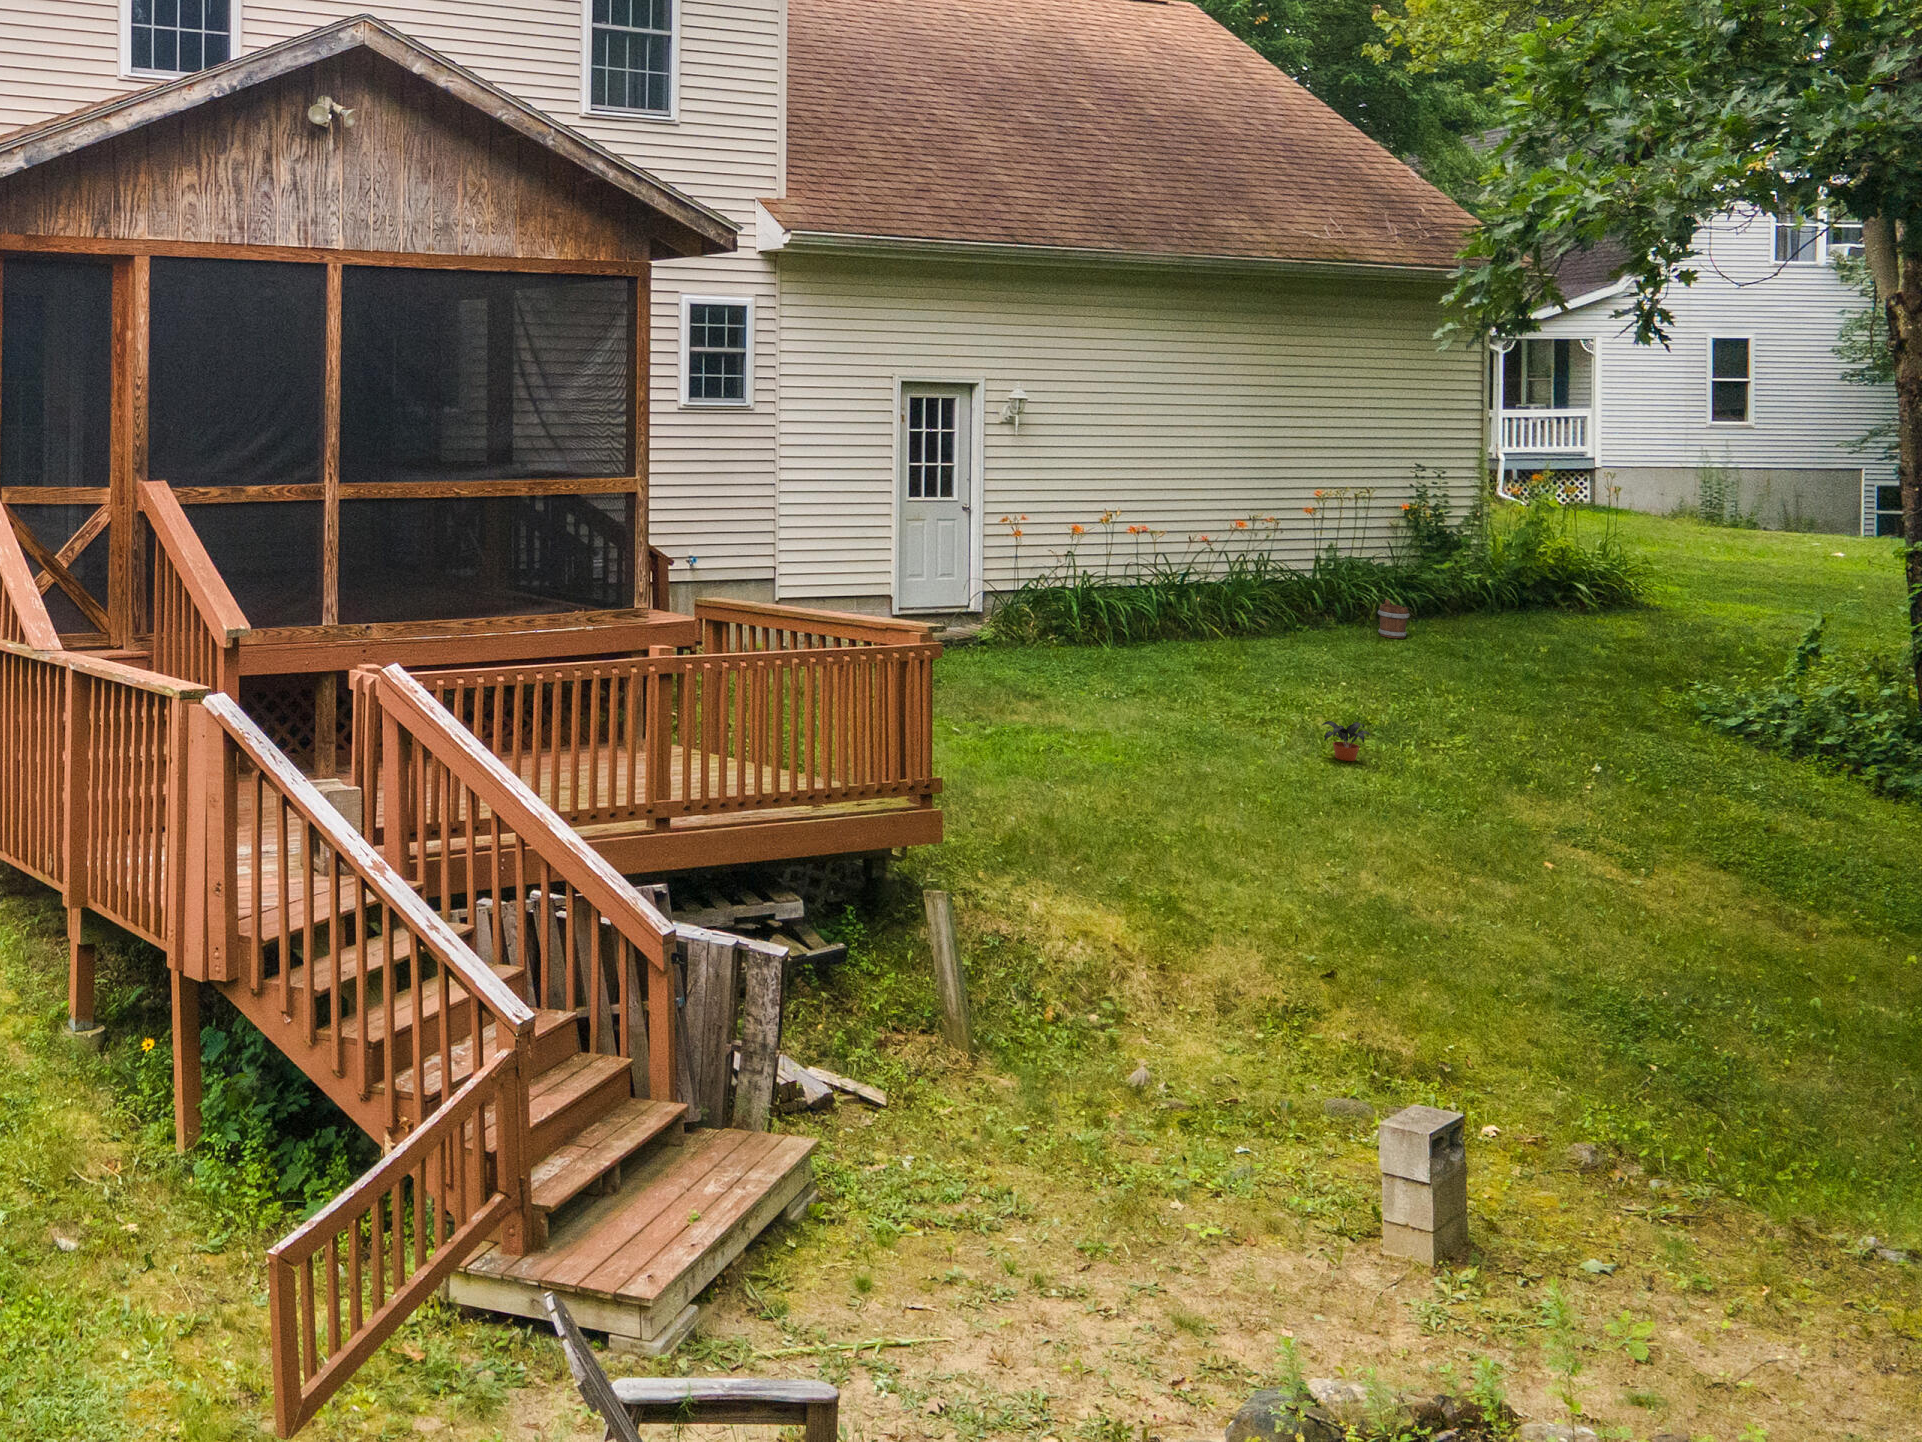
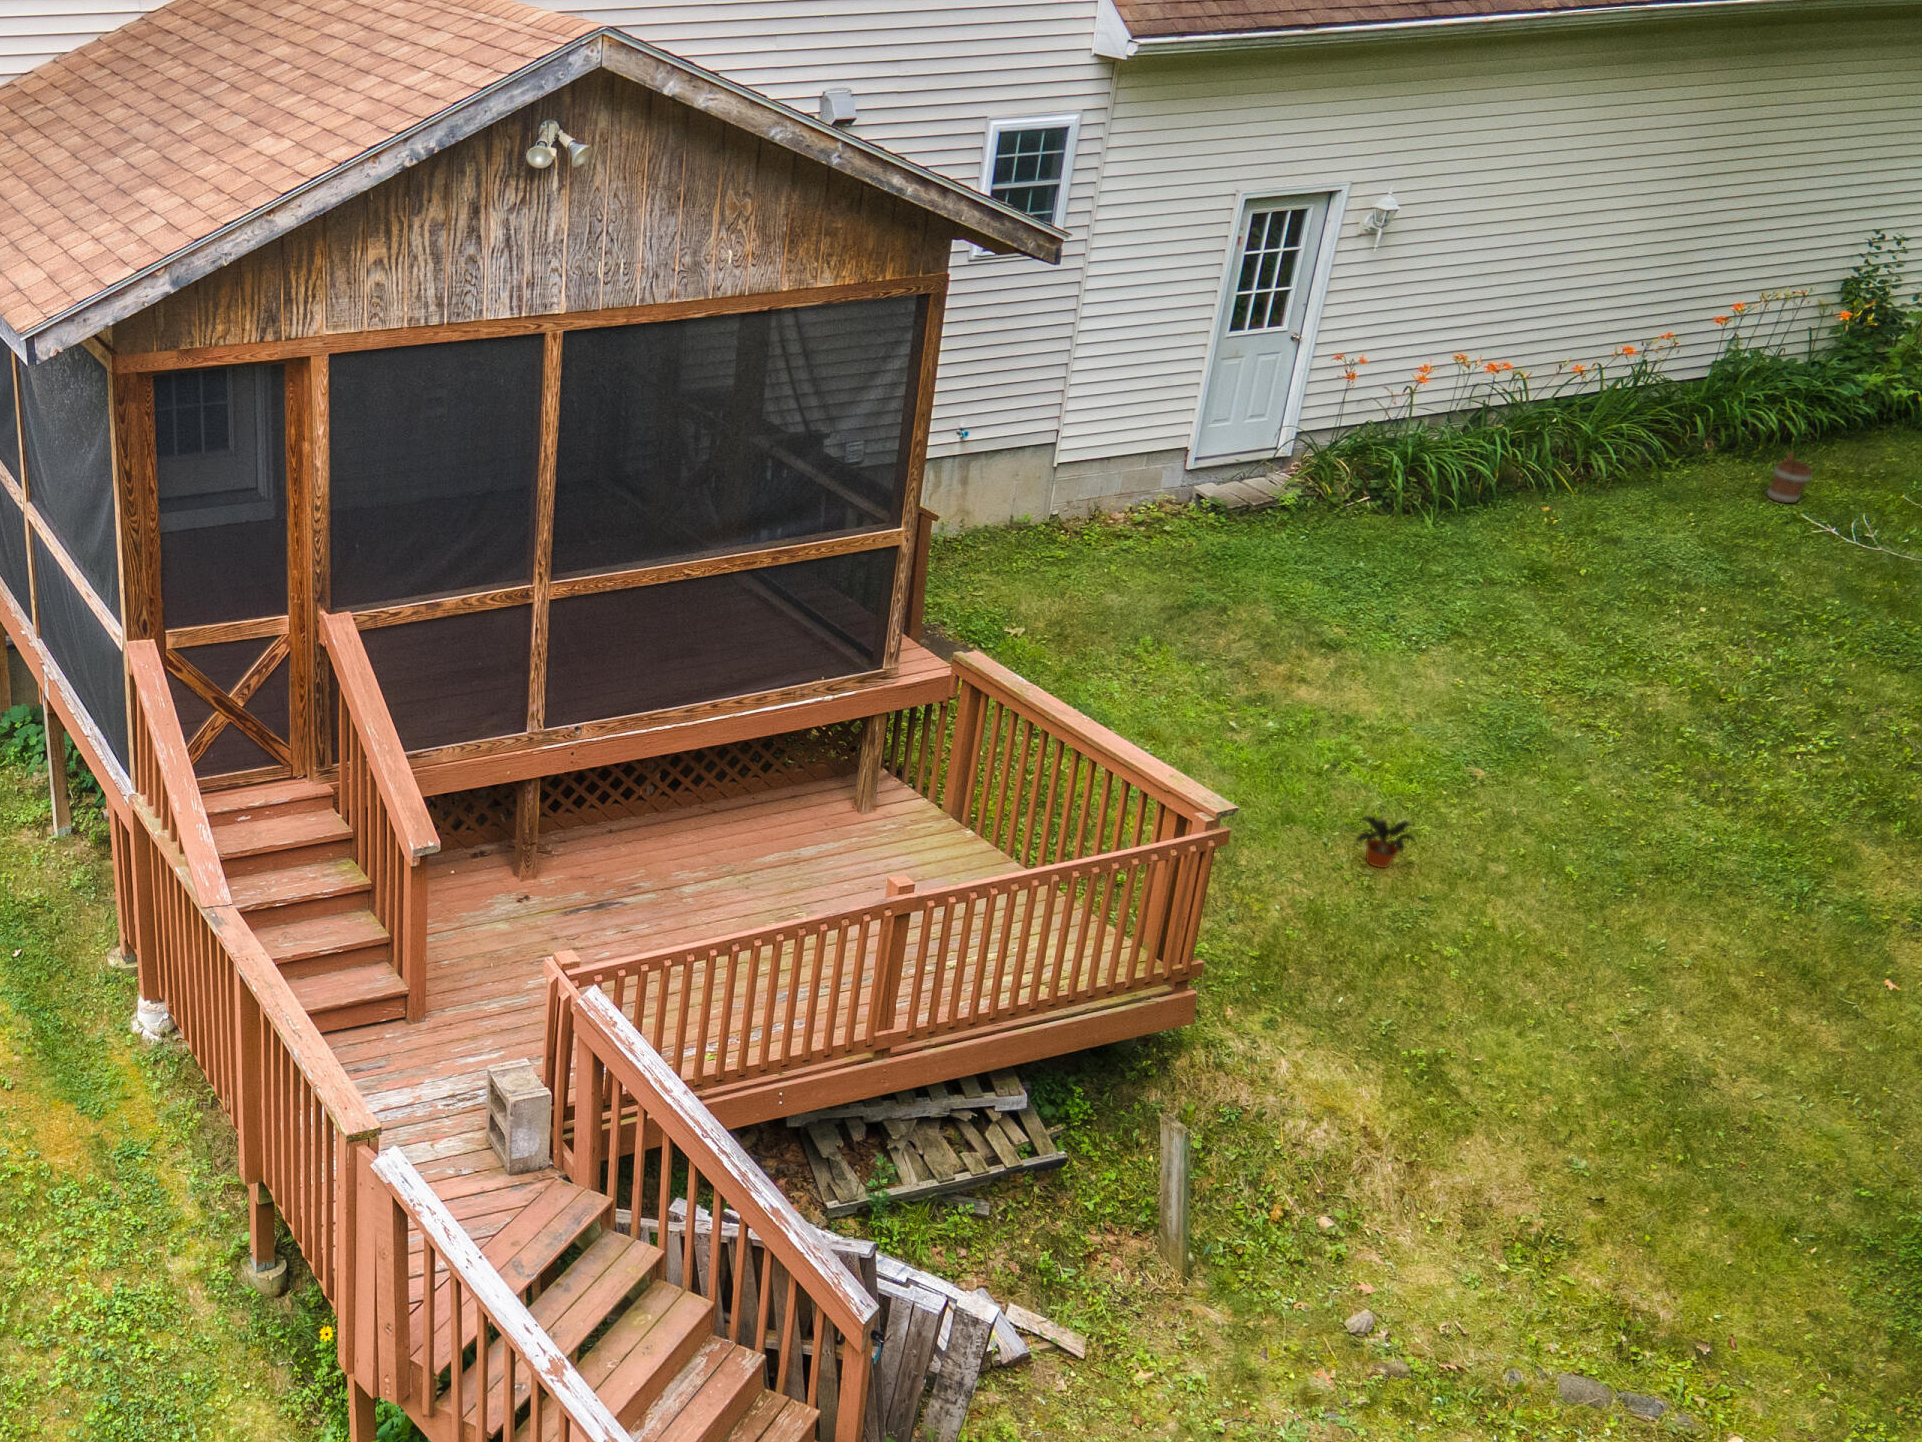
potted plant: present [1322,721,1371,761] -> present [1356,817,1415,868]

